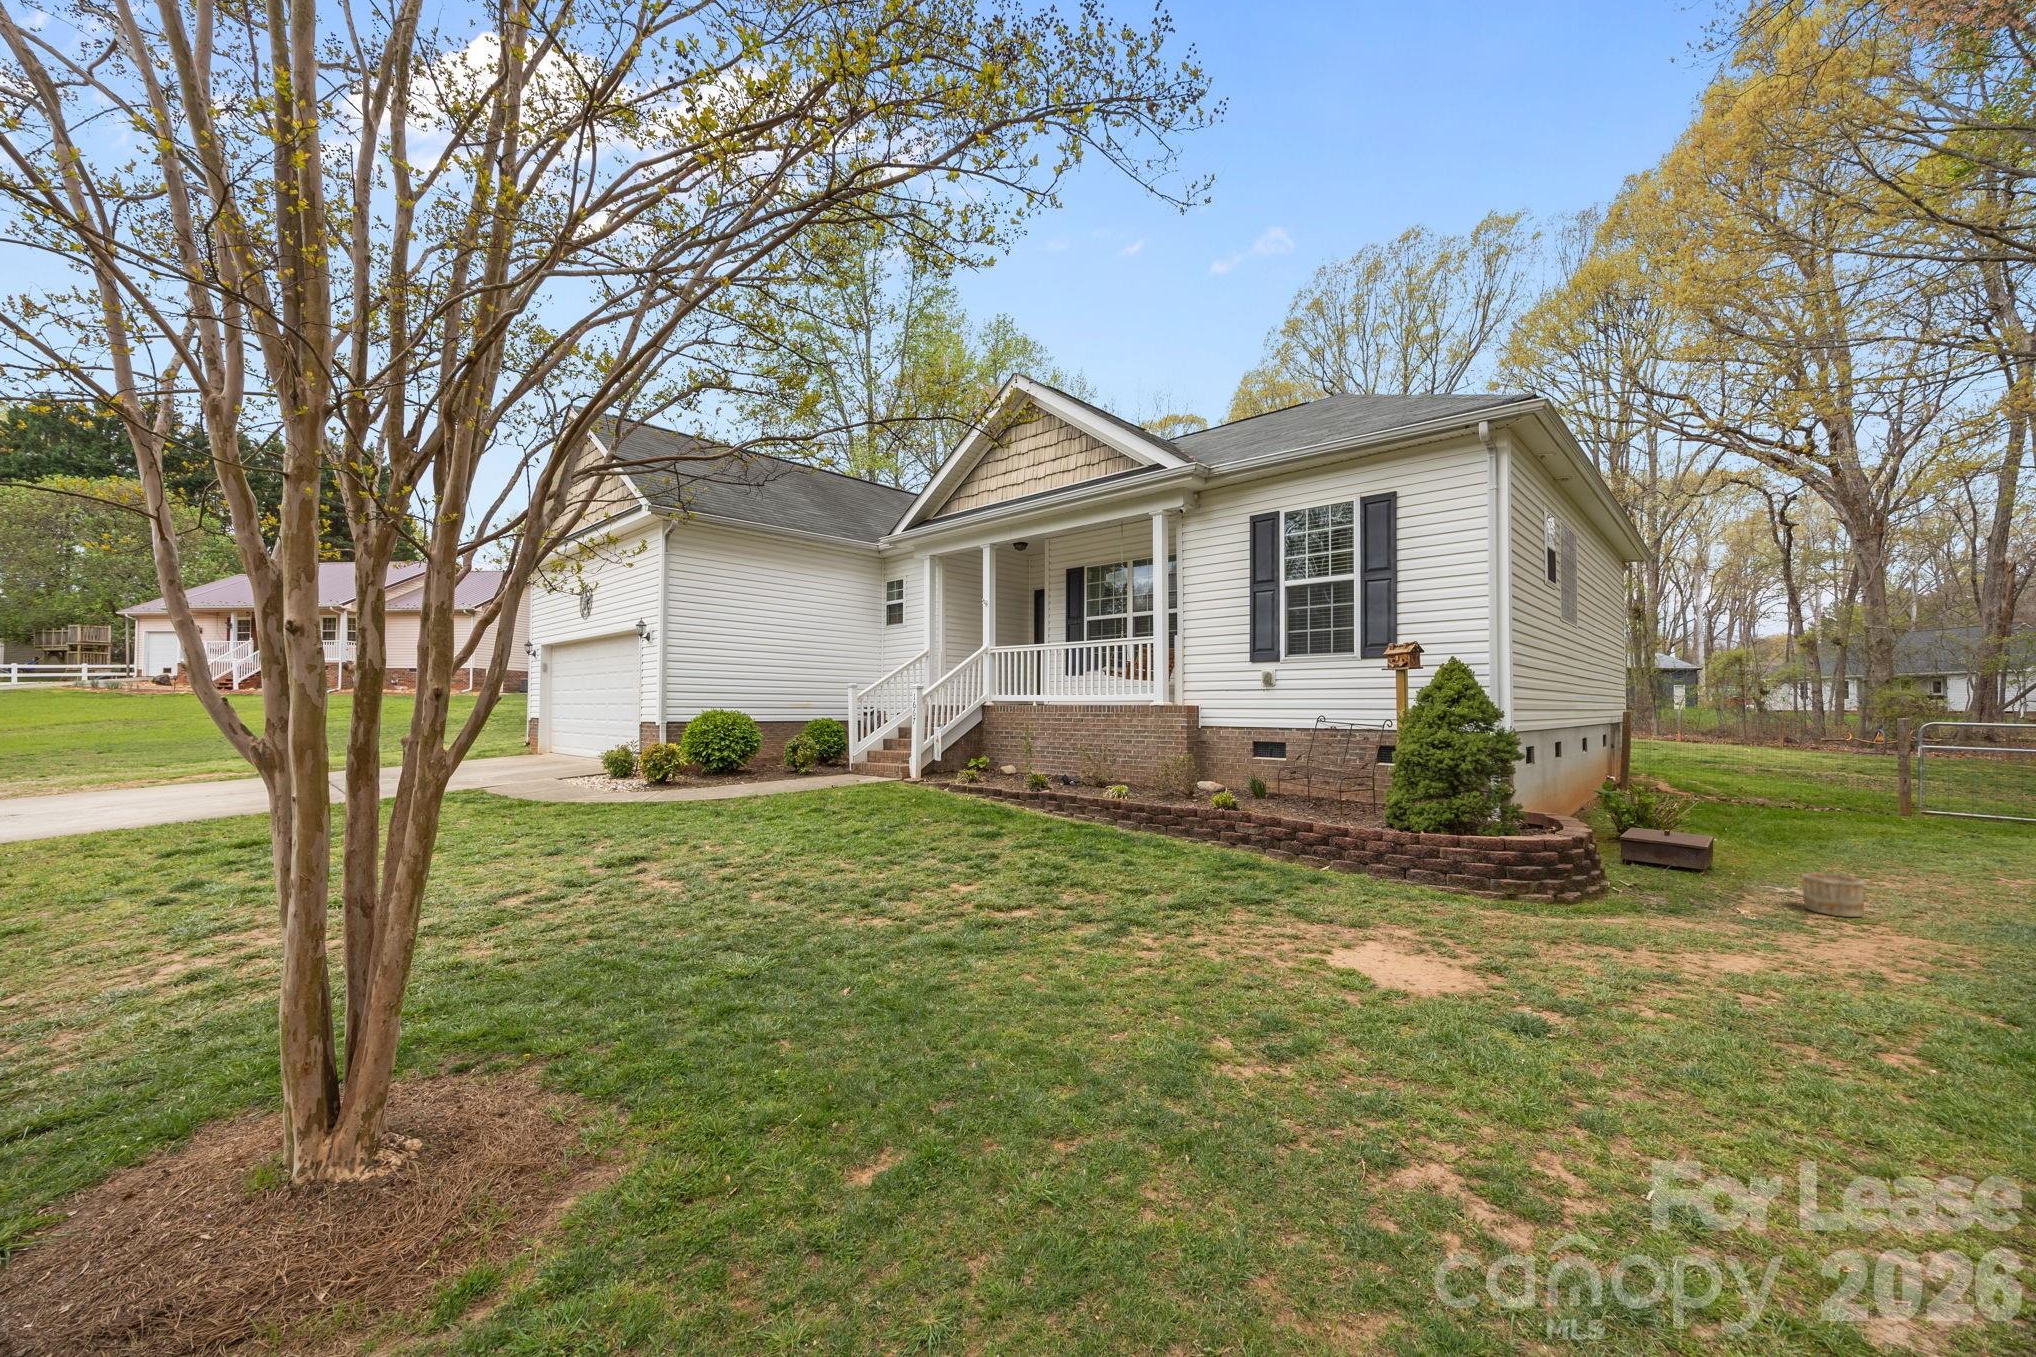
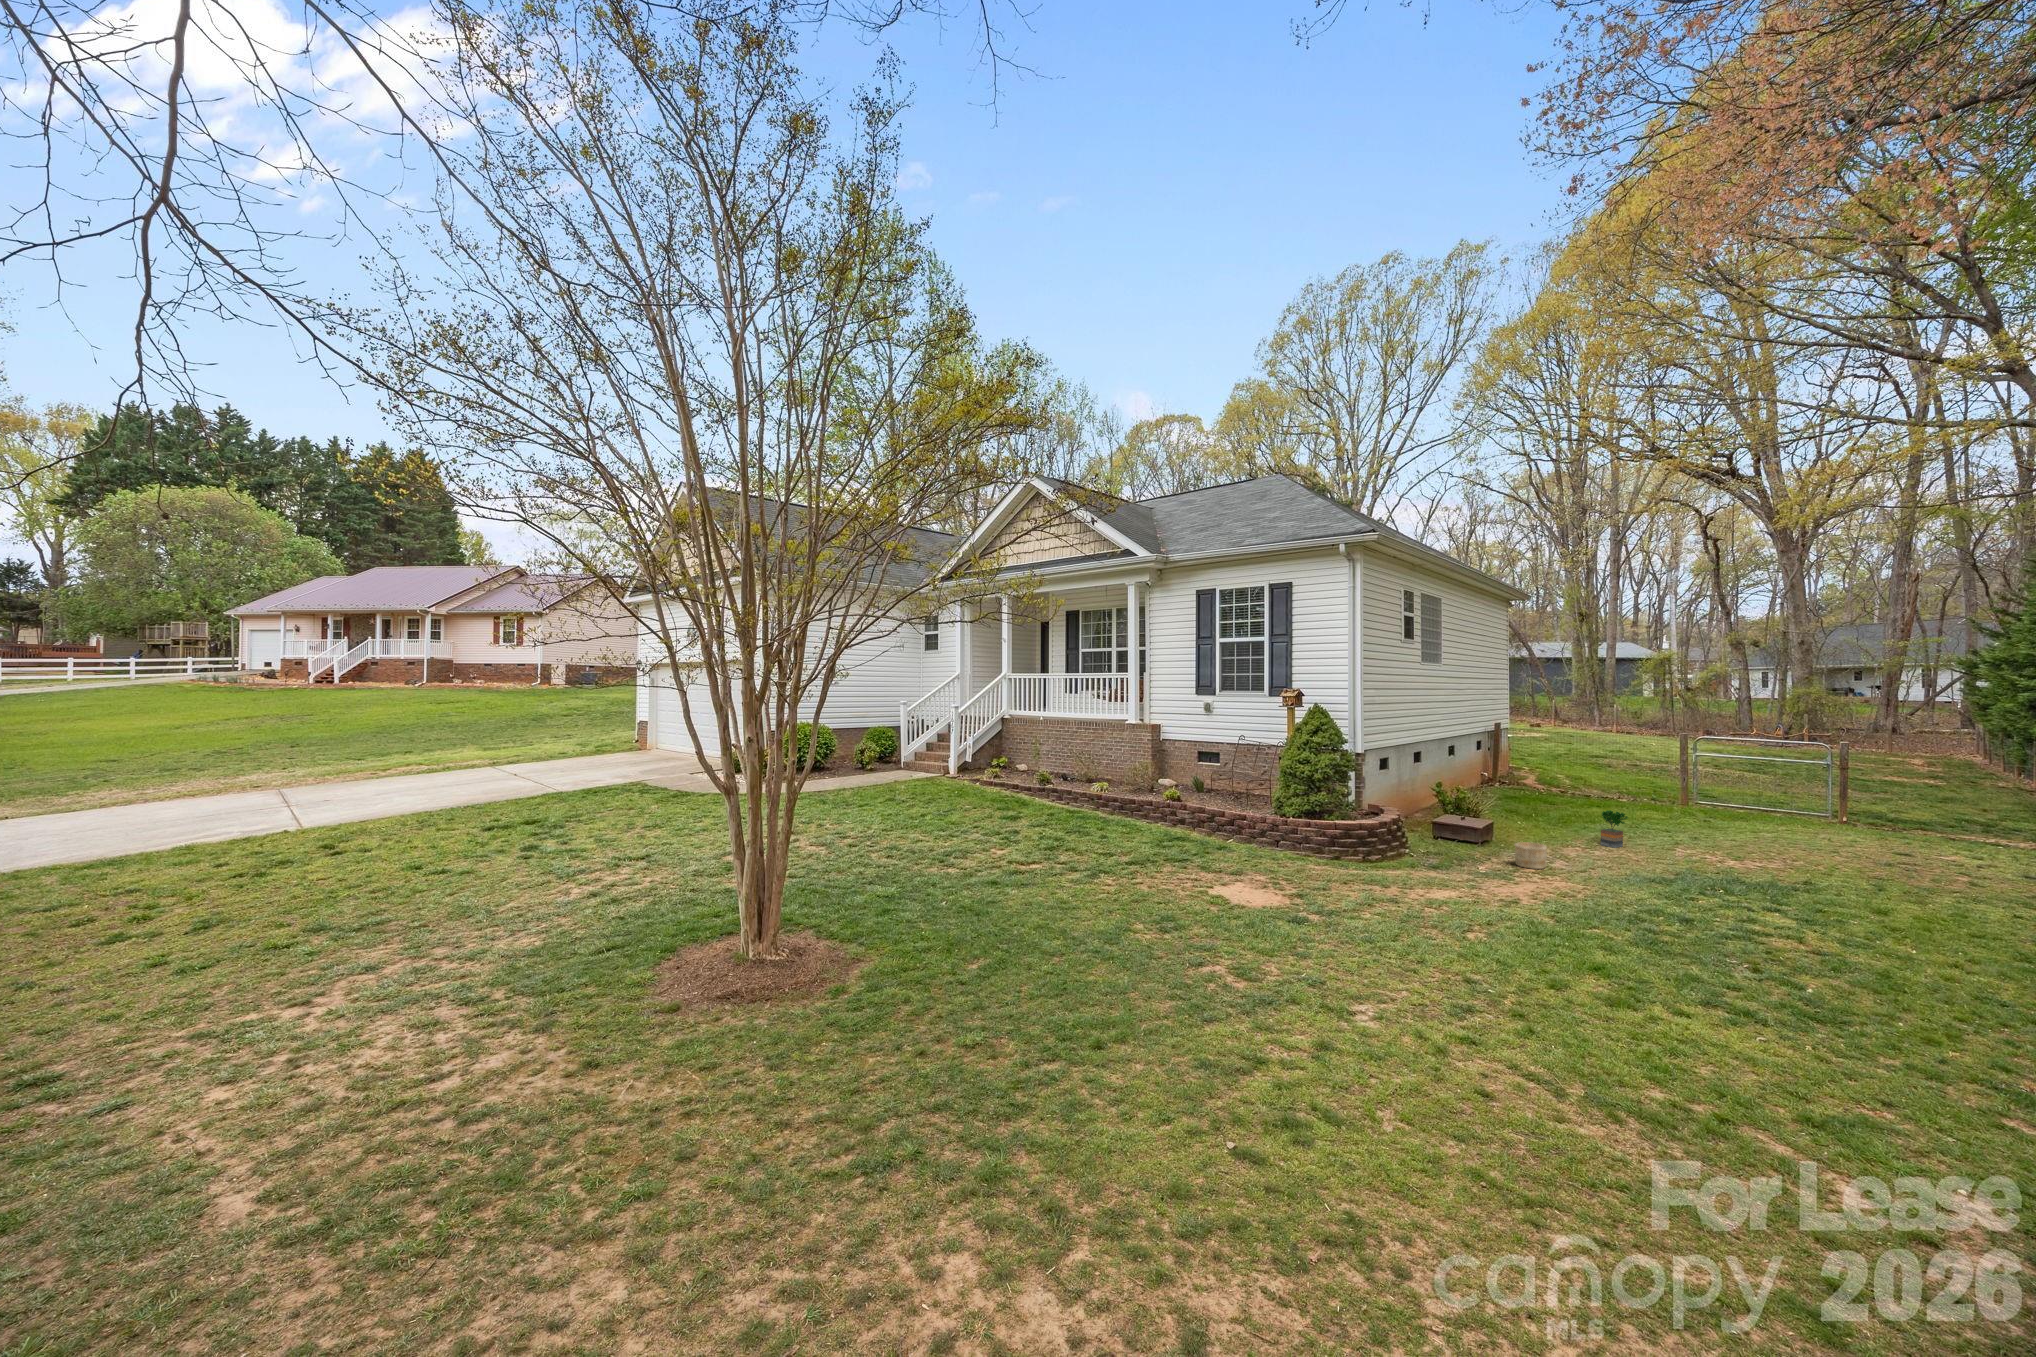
potted tree: none [1888,822,1942,882] -> present [1601,810,1628,848]

